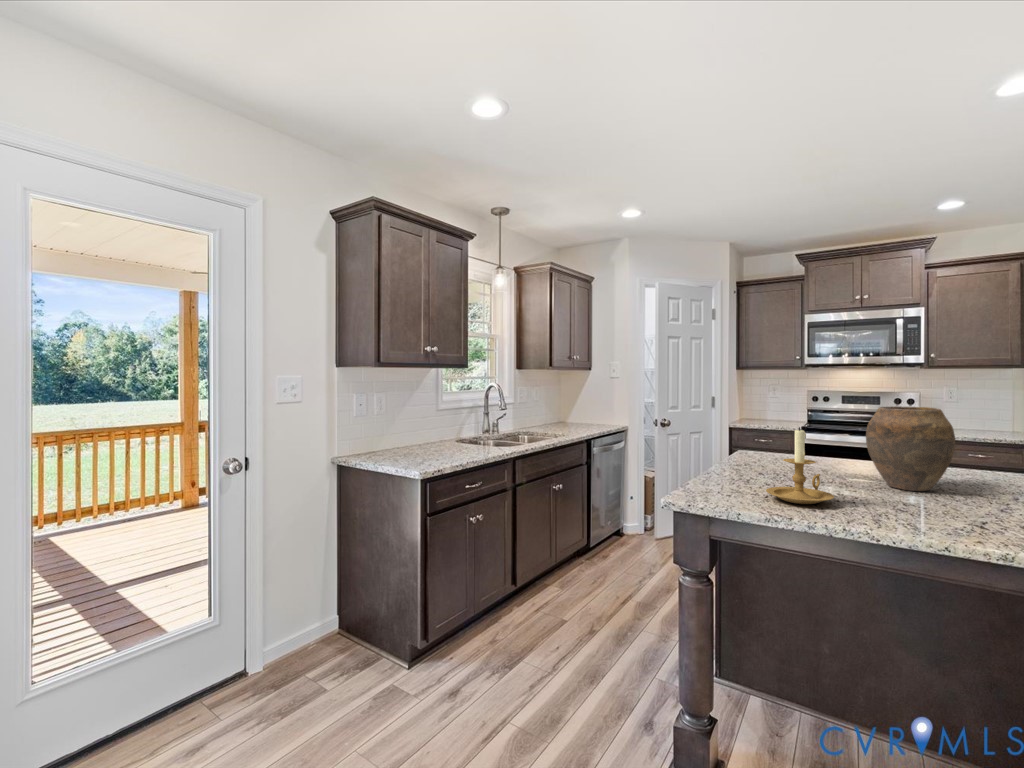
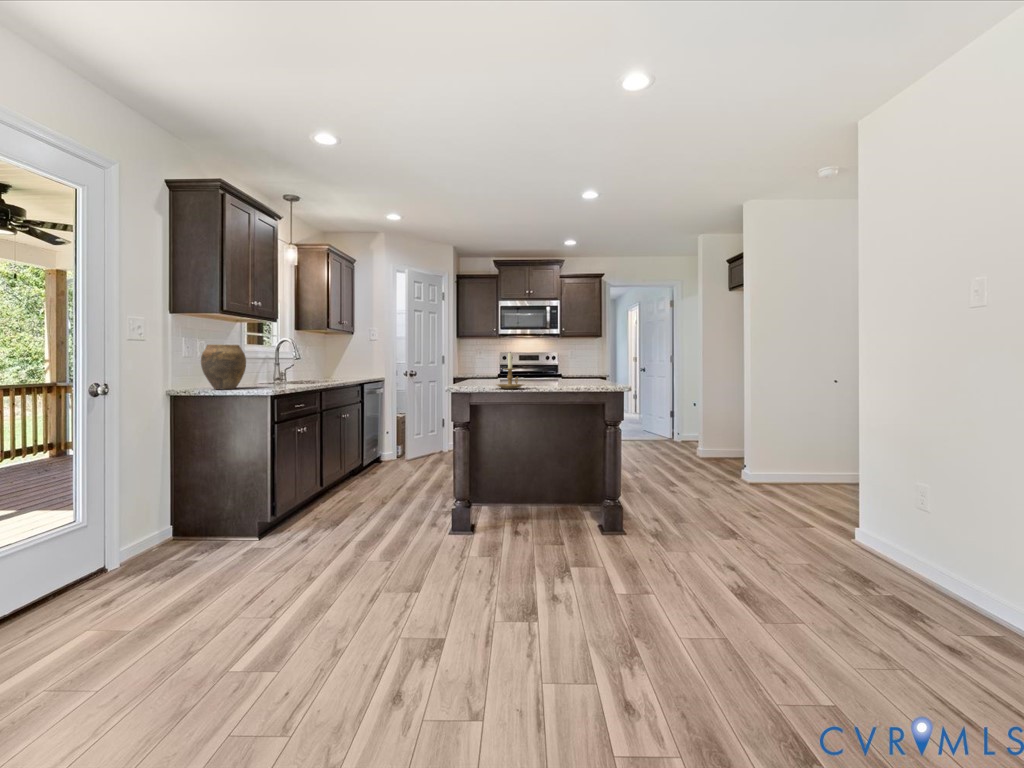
vase: present [866,406,955,491] -> present [201,344,246,389]

